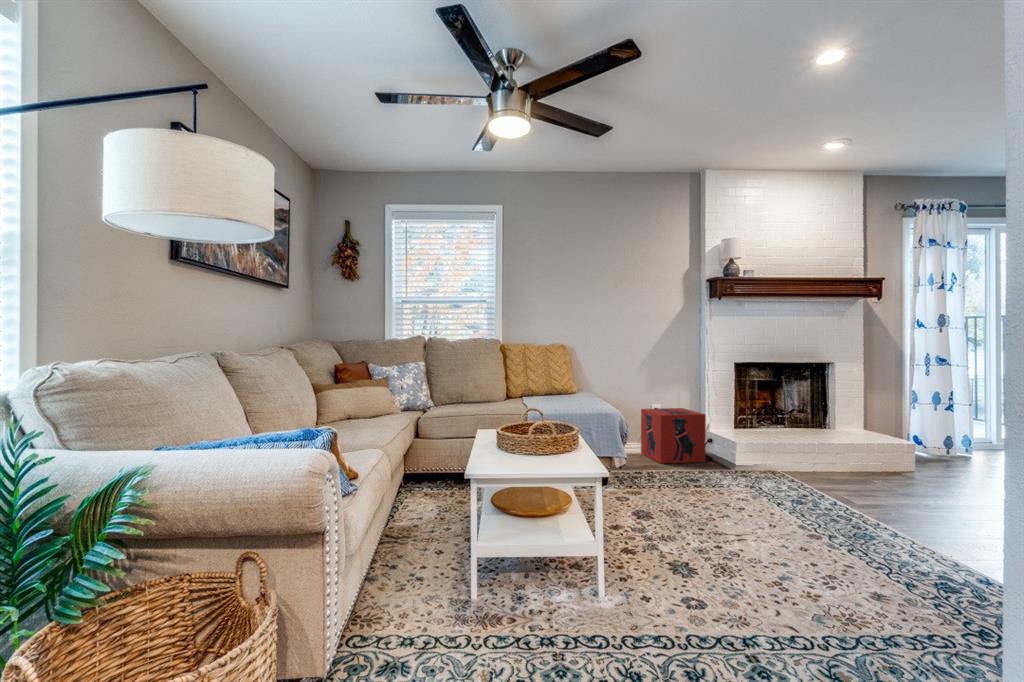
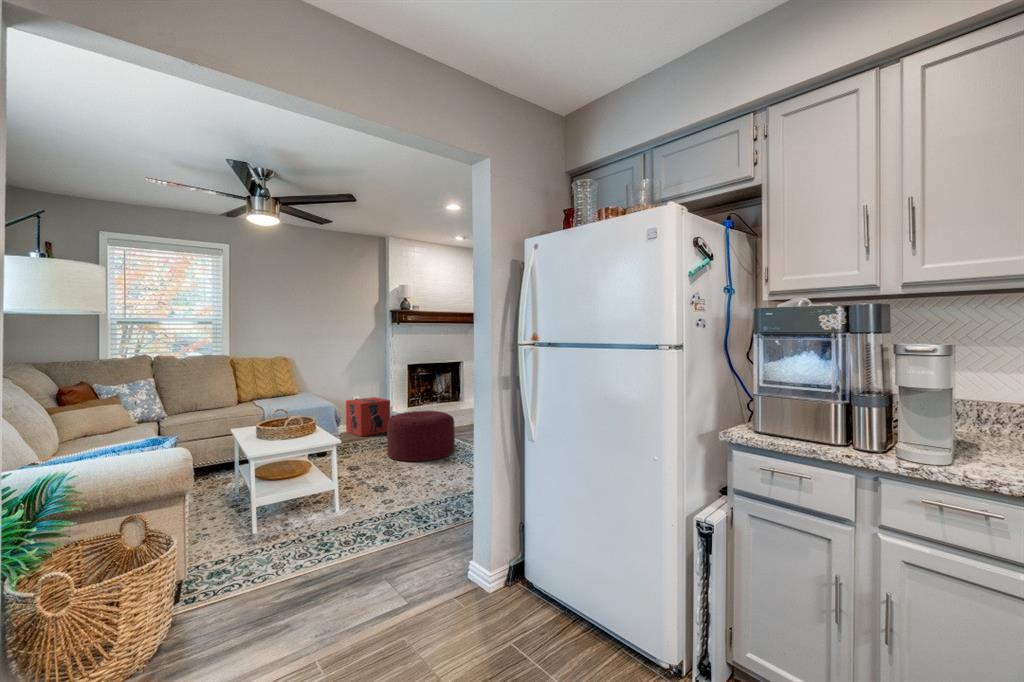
ottoman: none [699,435,827,528] -> present [387,411,455,461]

